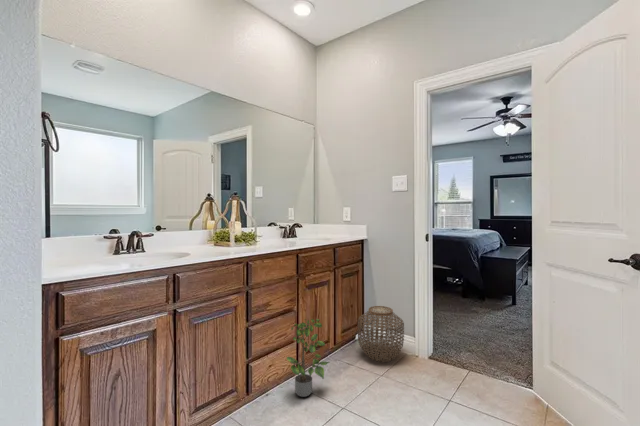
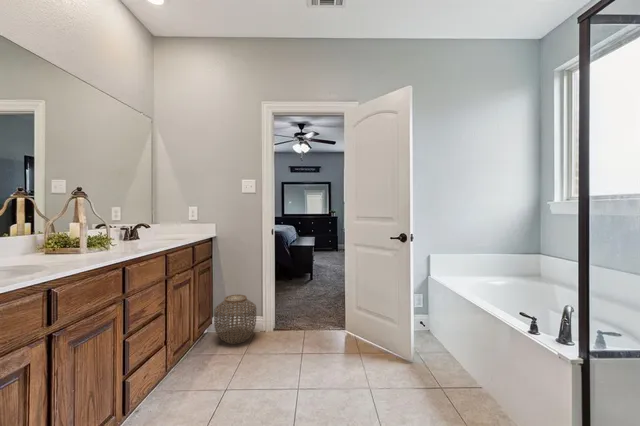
potted plant: present [287,319,329,397] -> none [160,314,205,397]

